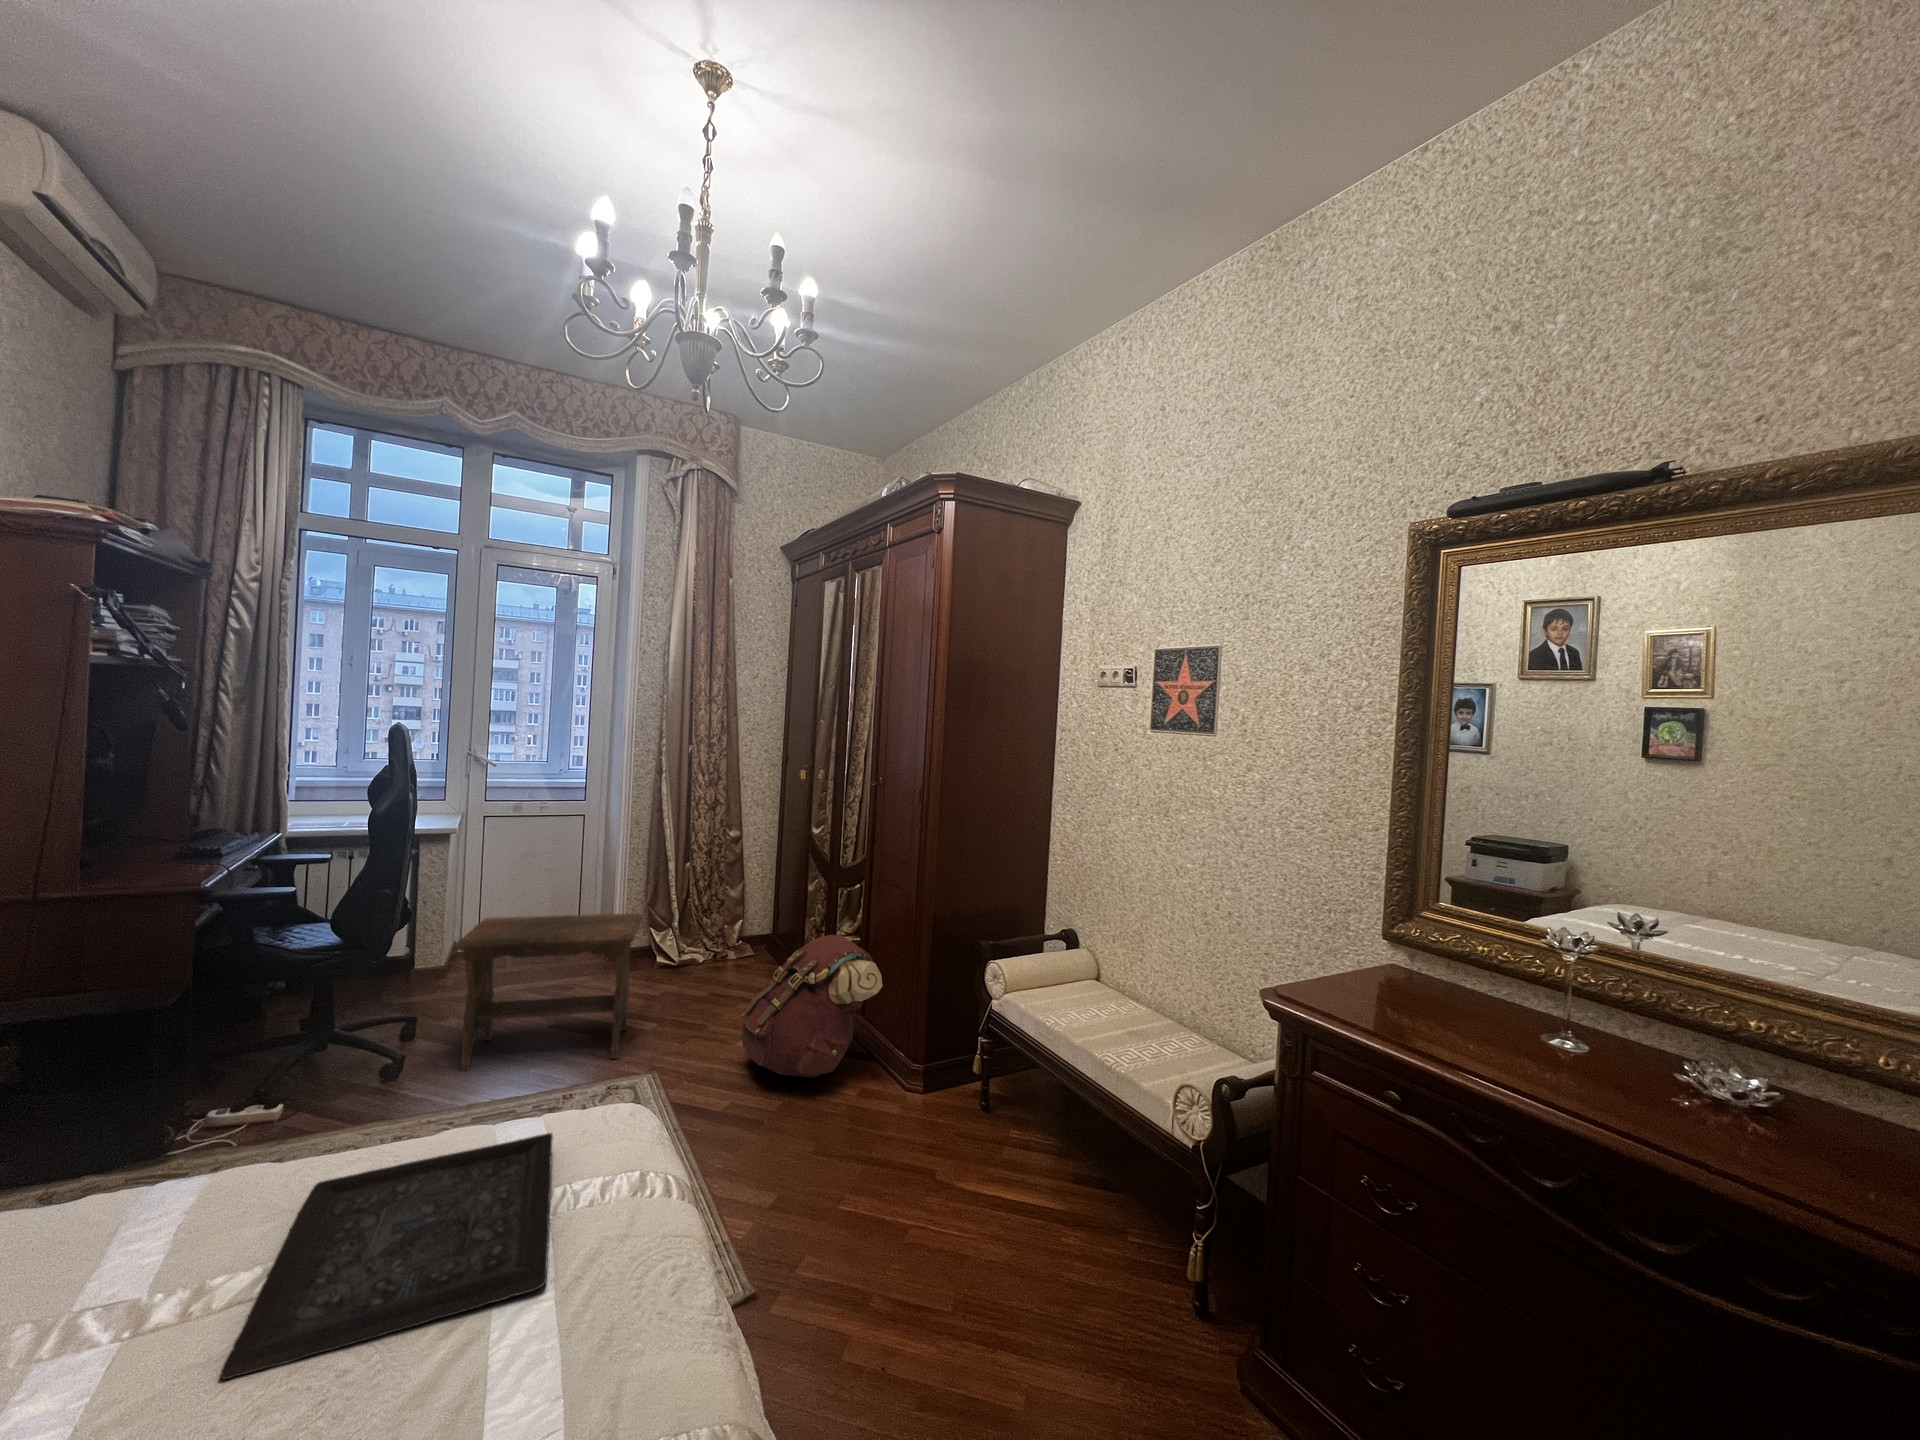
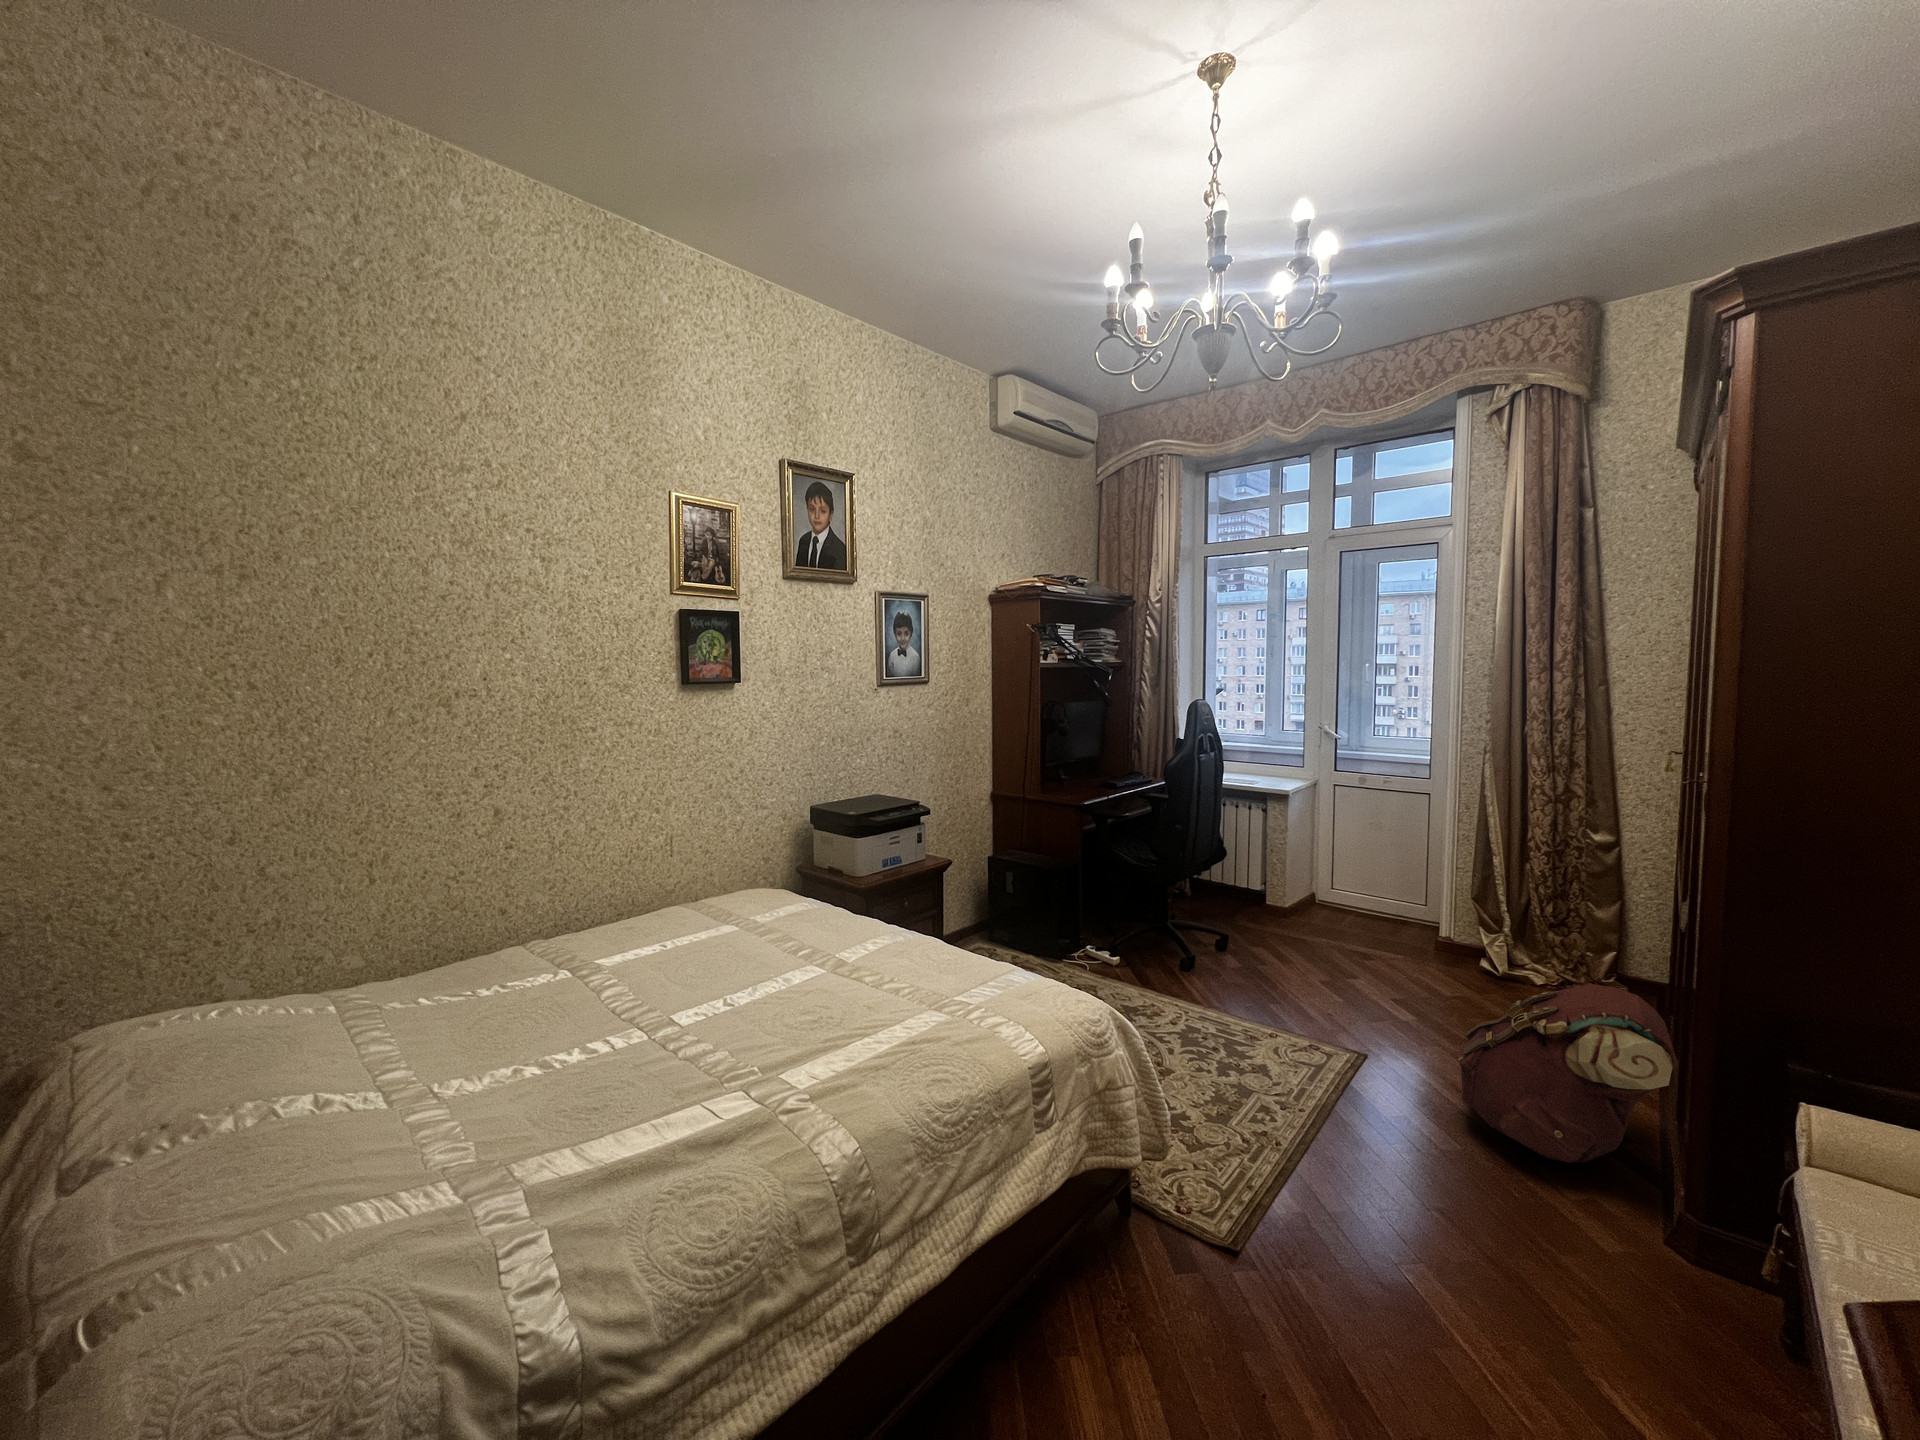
footstool: present [453,913,643,1071] -> none [1224,866,1400,1030]
tray: present [221,1133,553,1379] -> none [848,950,1036,1034]

